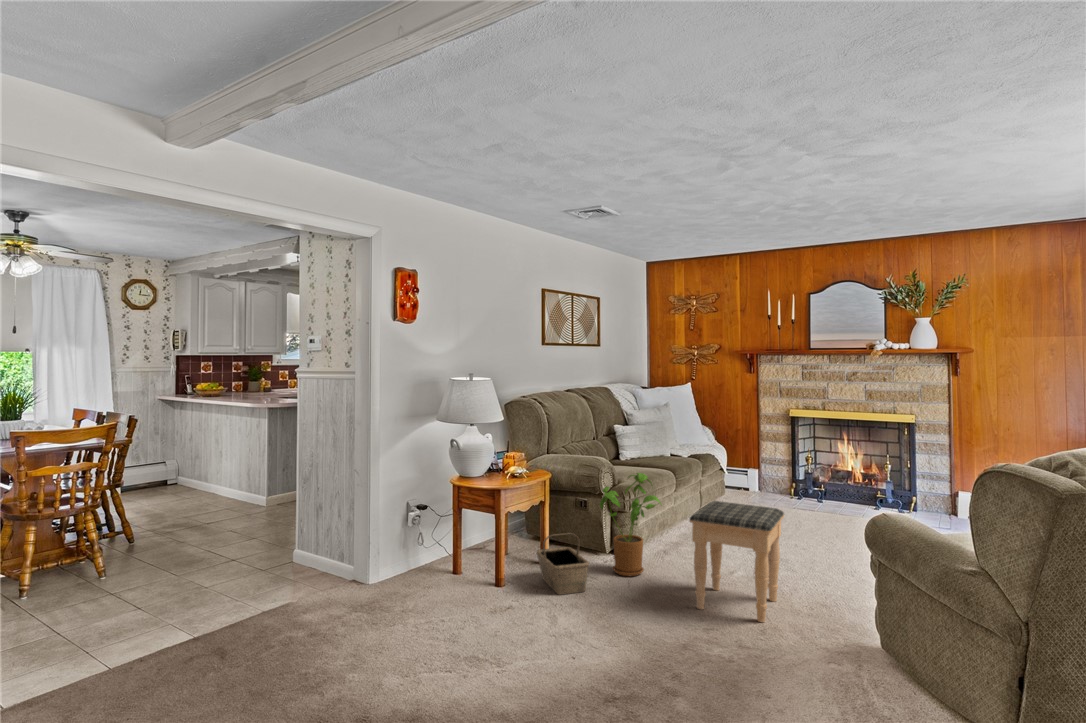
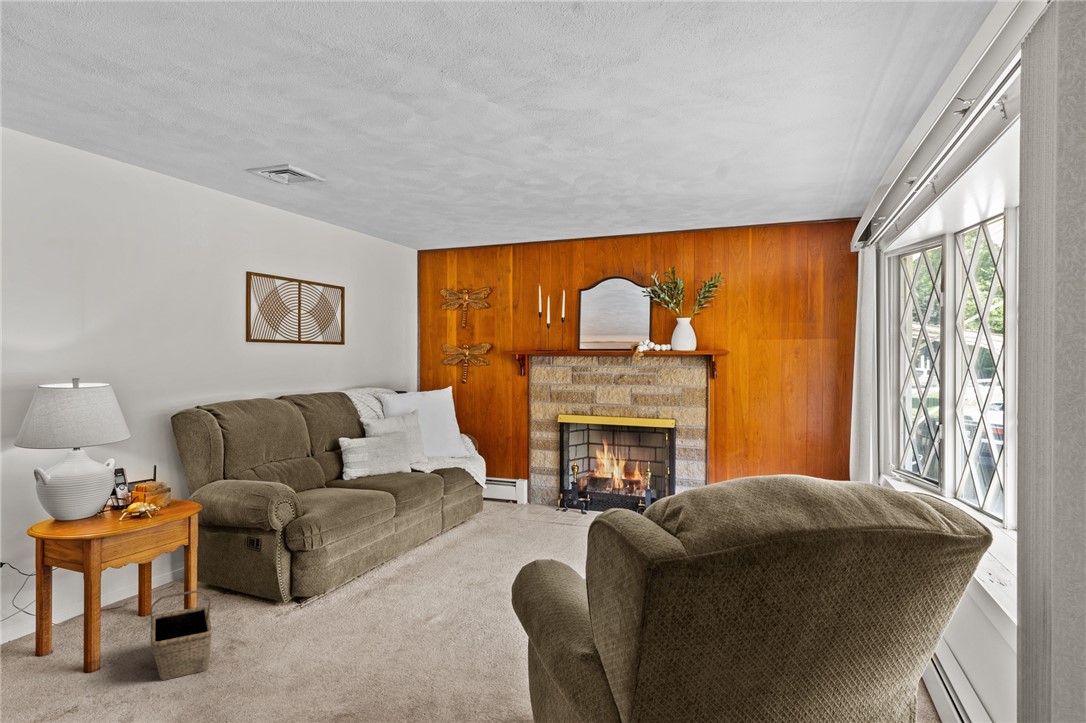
house plant: present [600,473,661,576] -> none [254,503,332,639]
footstool: present [689,501,784,622] -> none [333,538,466,699]

